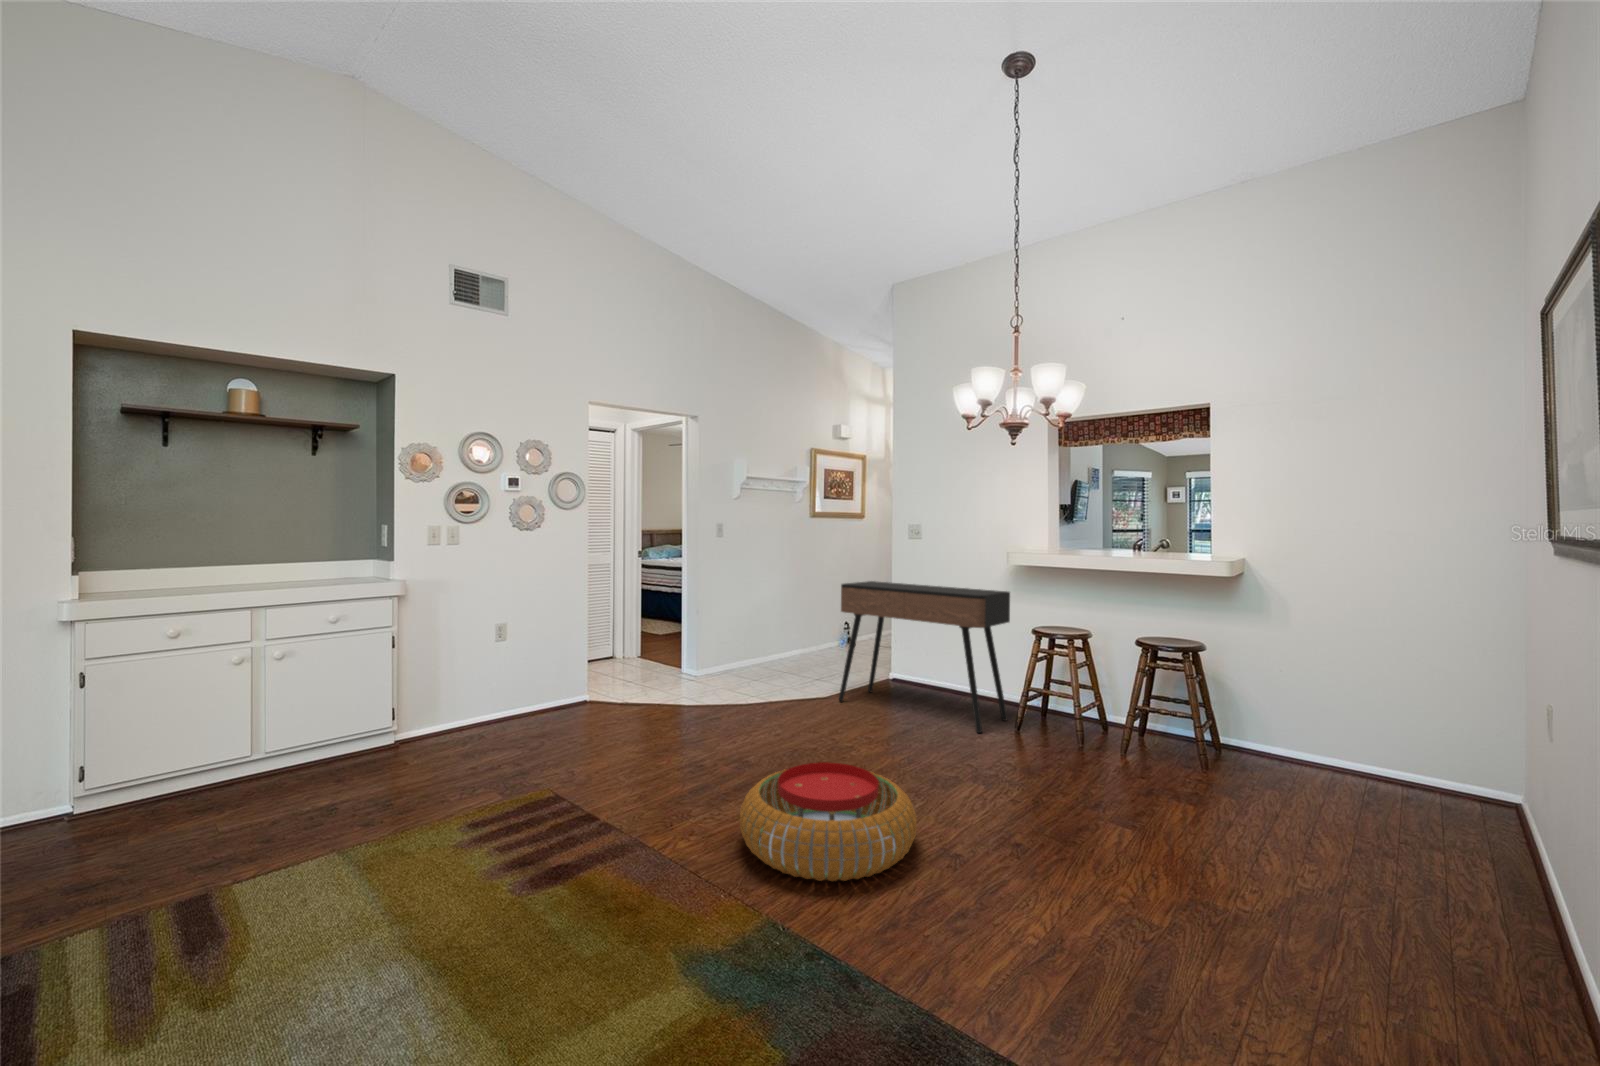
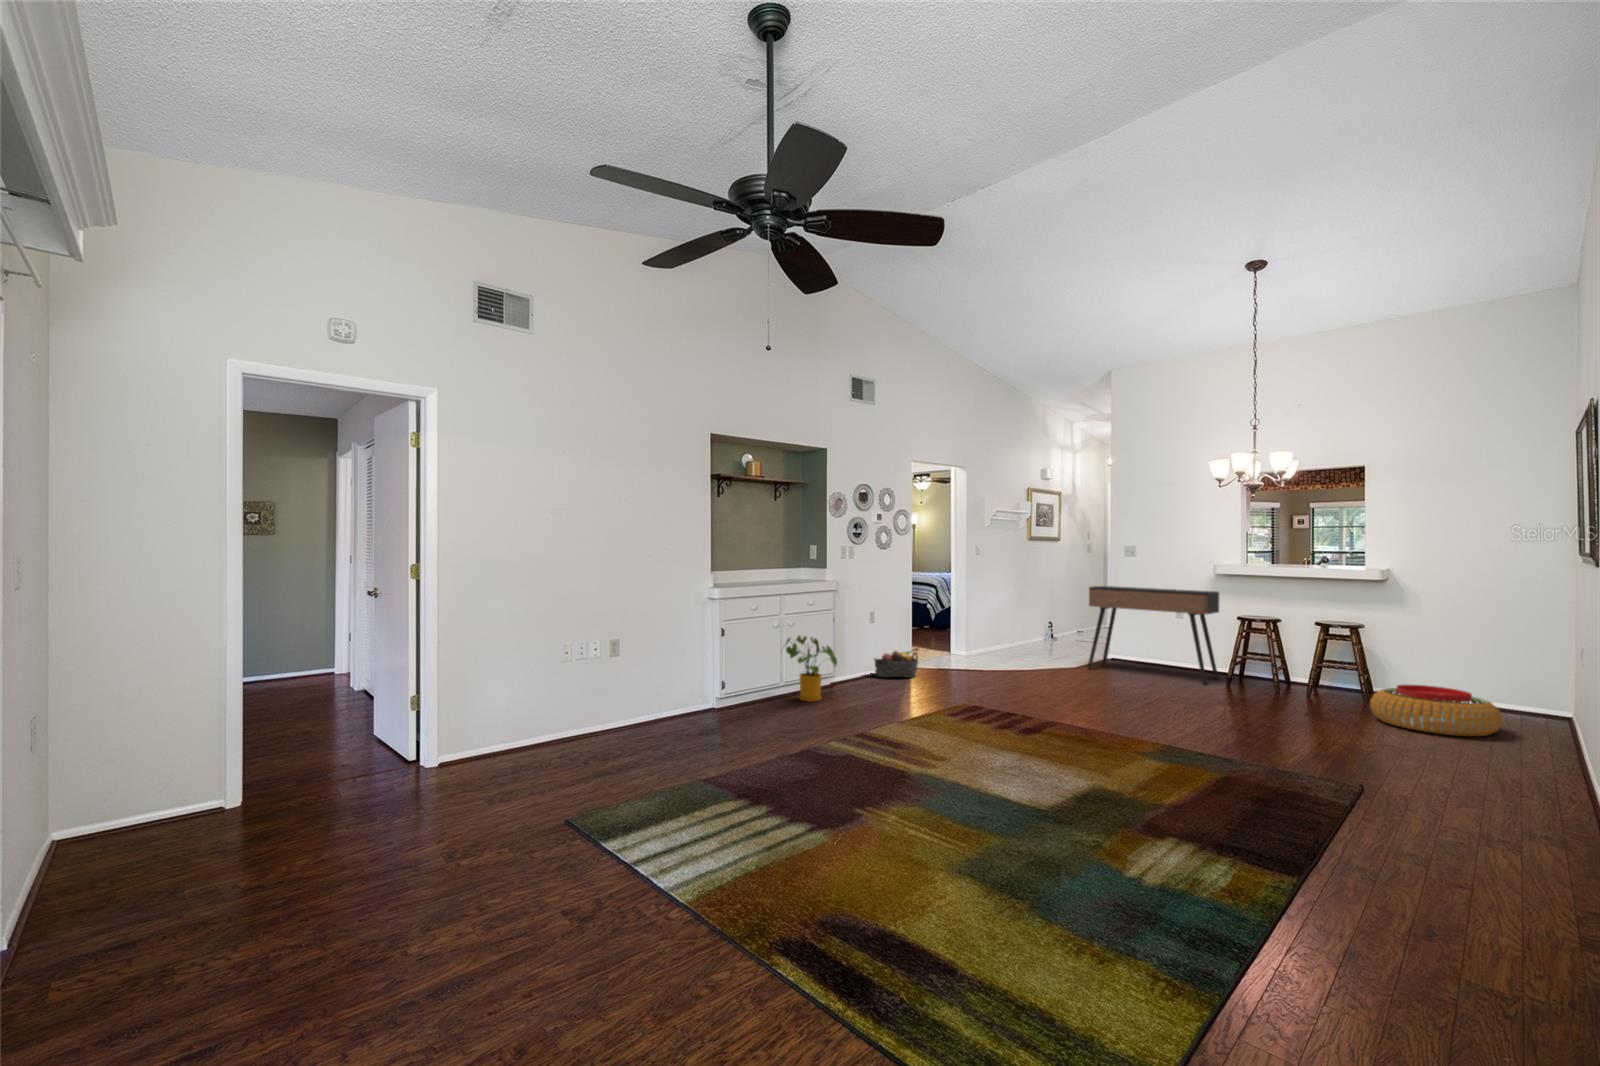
house plant: none [222,680,319,803] -> present [783,636,837,702]
basket: none [490,681,568,730] -> present [874,648,918,678]
pouf: present [740,762,917,881] -> present [1370,685,1502,736]

